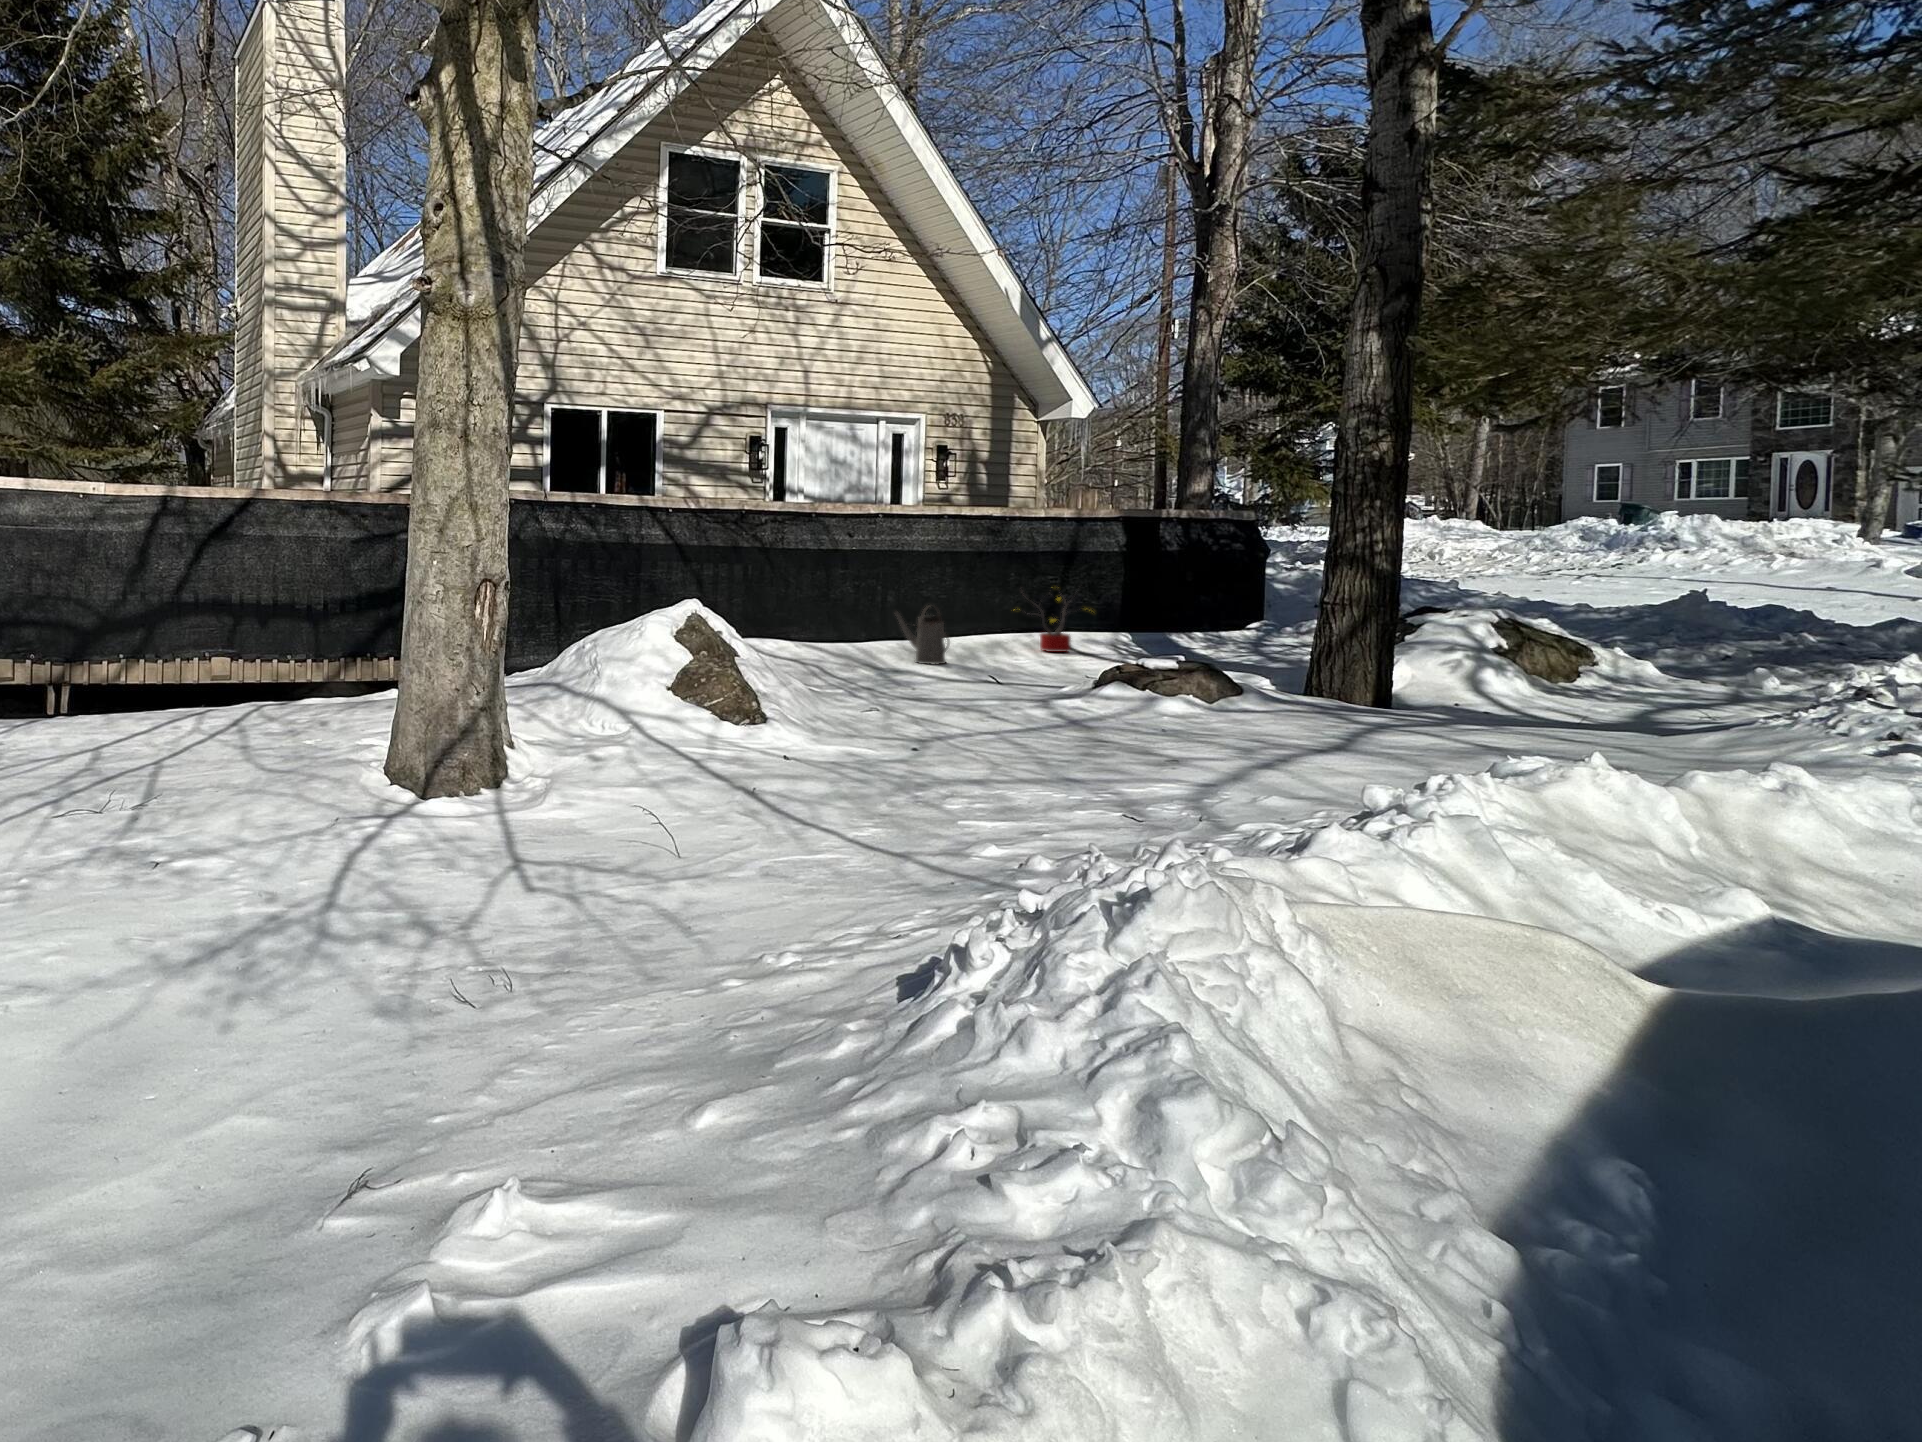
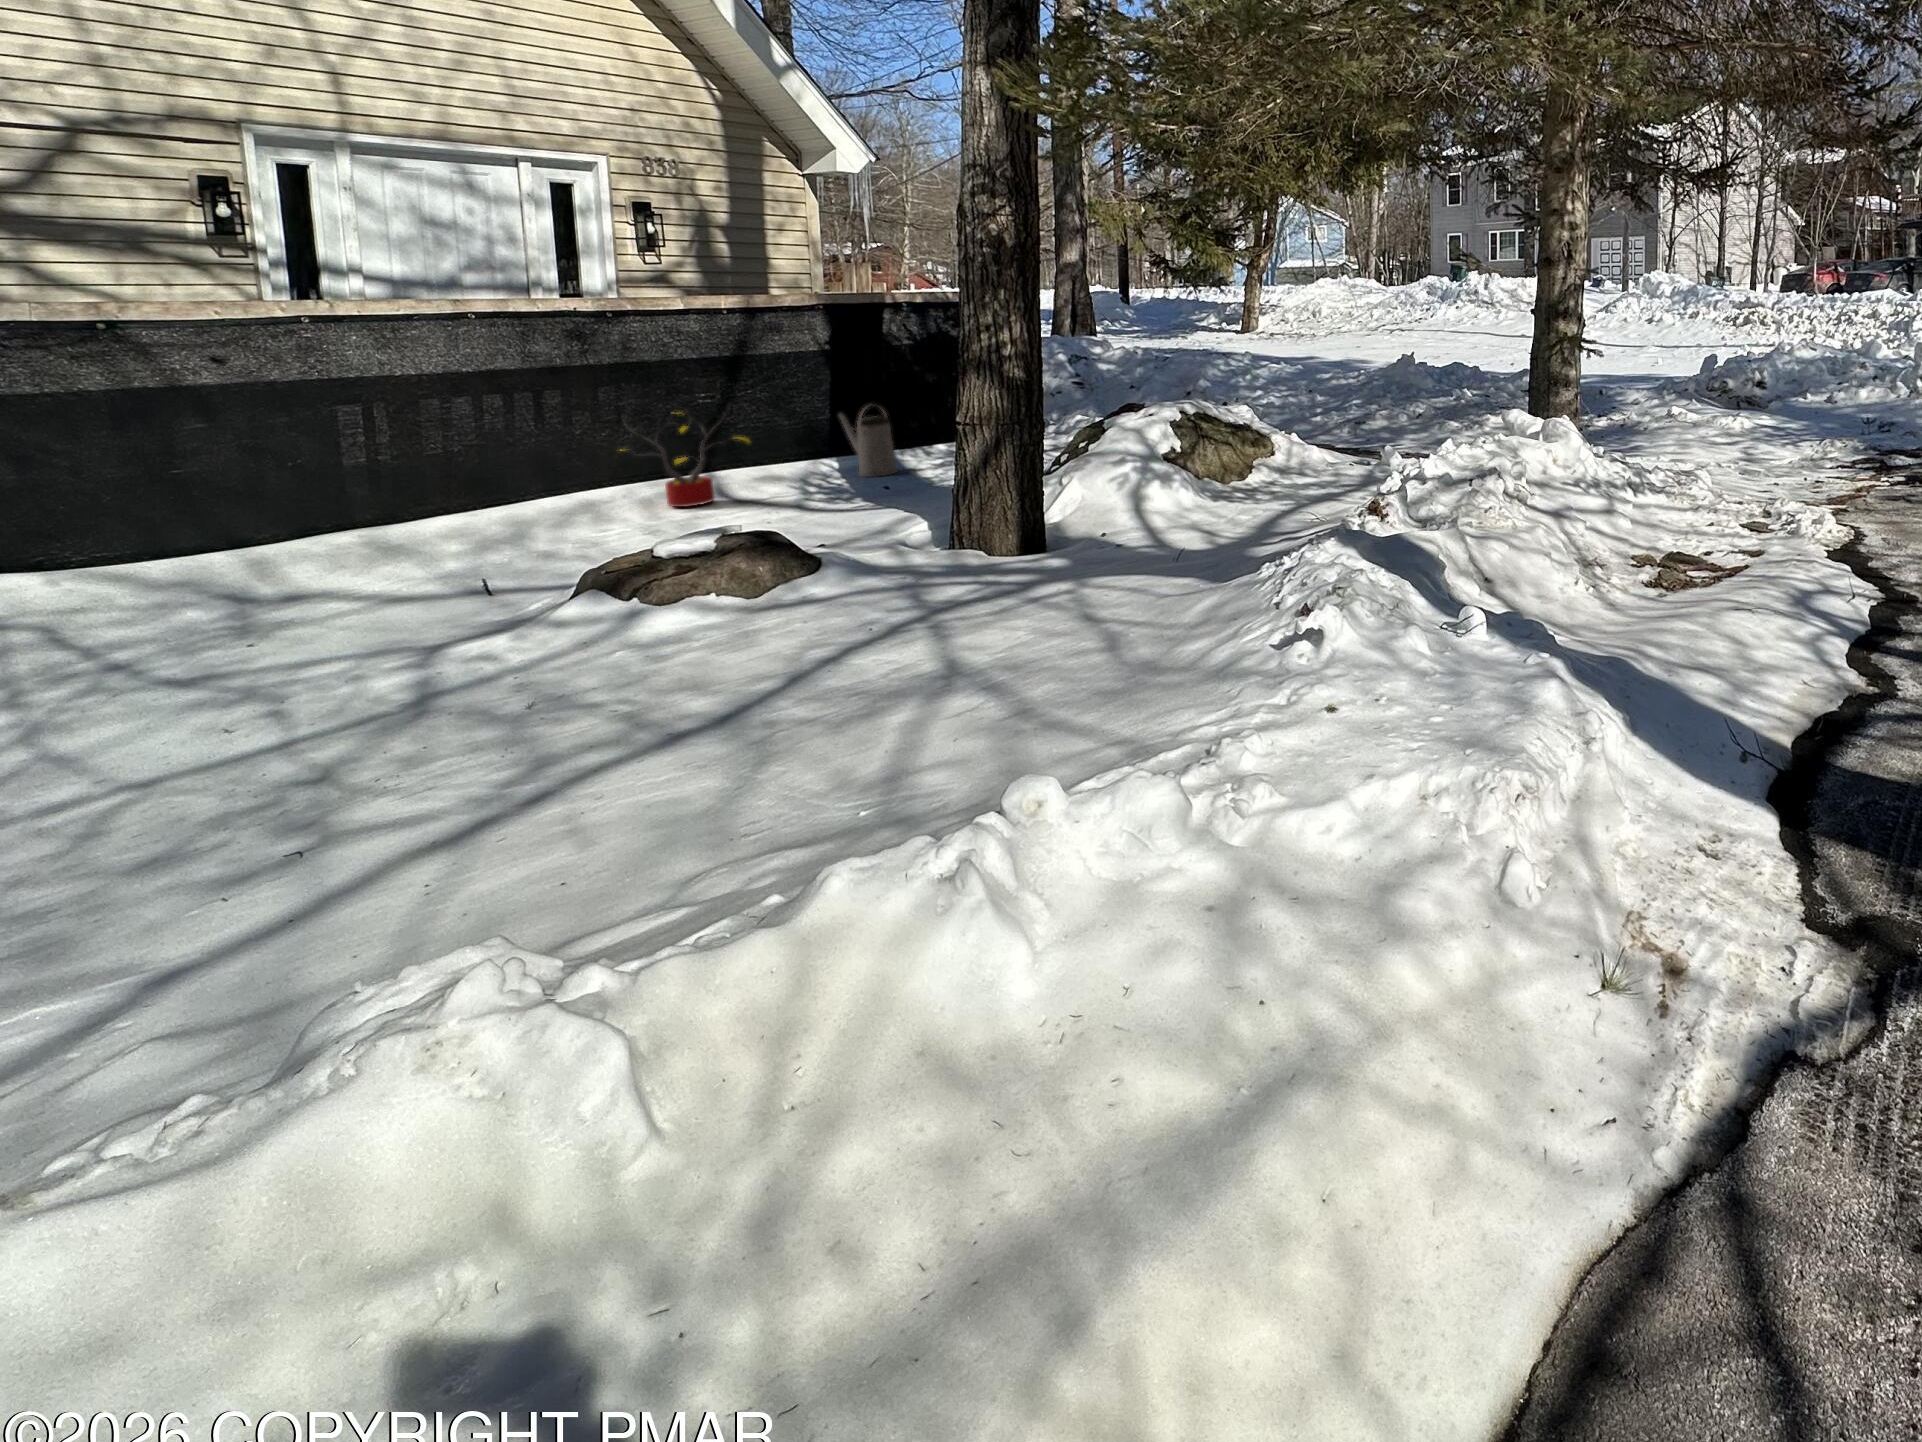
watering can: present [895,607,950,664] -> present [839,404,898,477]

